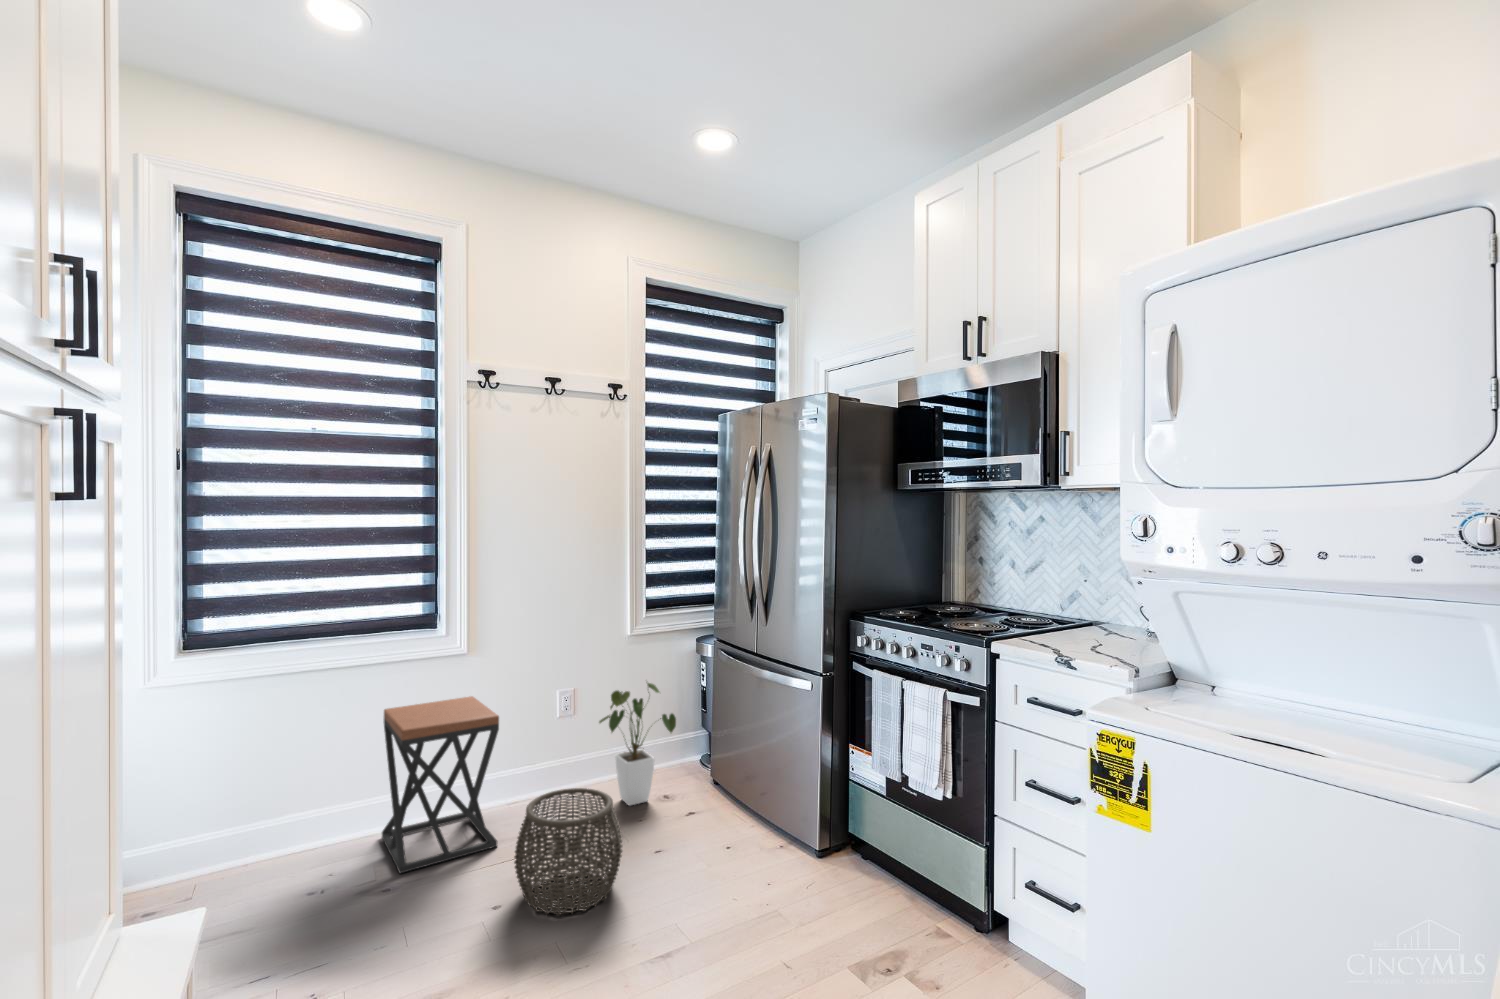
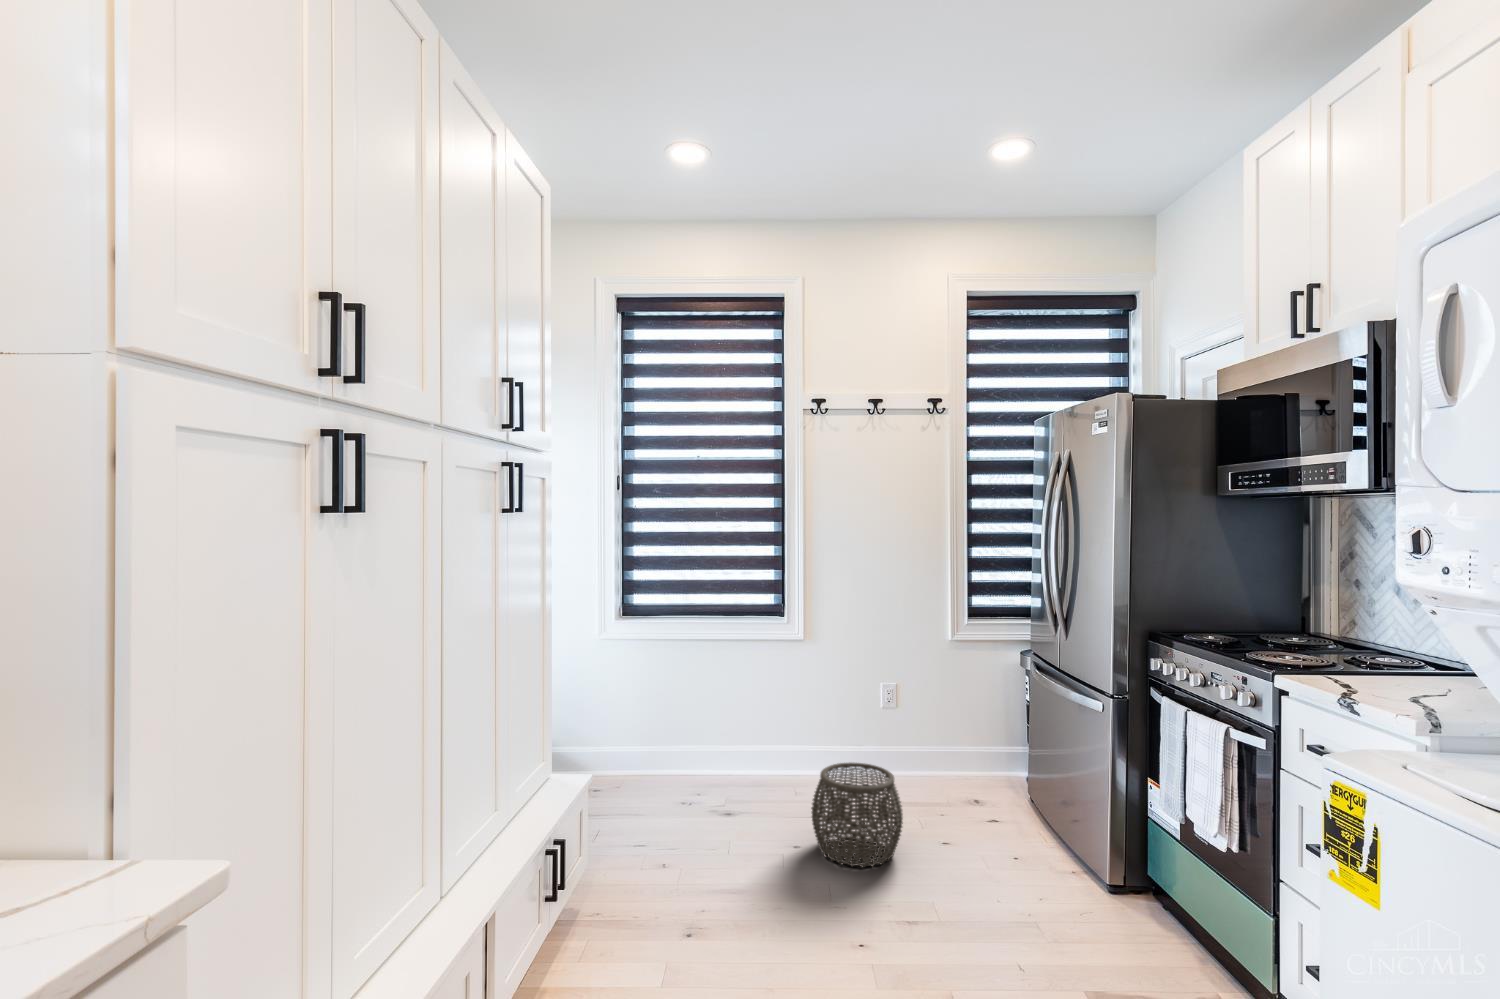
house plant: present [599,683,676,805] -> none [917,684,985,800]
stool: present [382,696,499,873] -> none [739,676,818,804]

